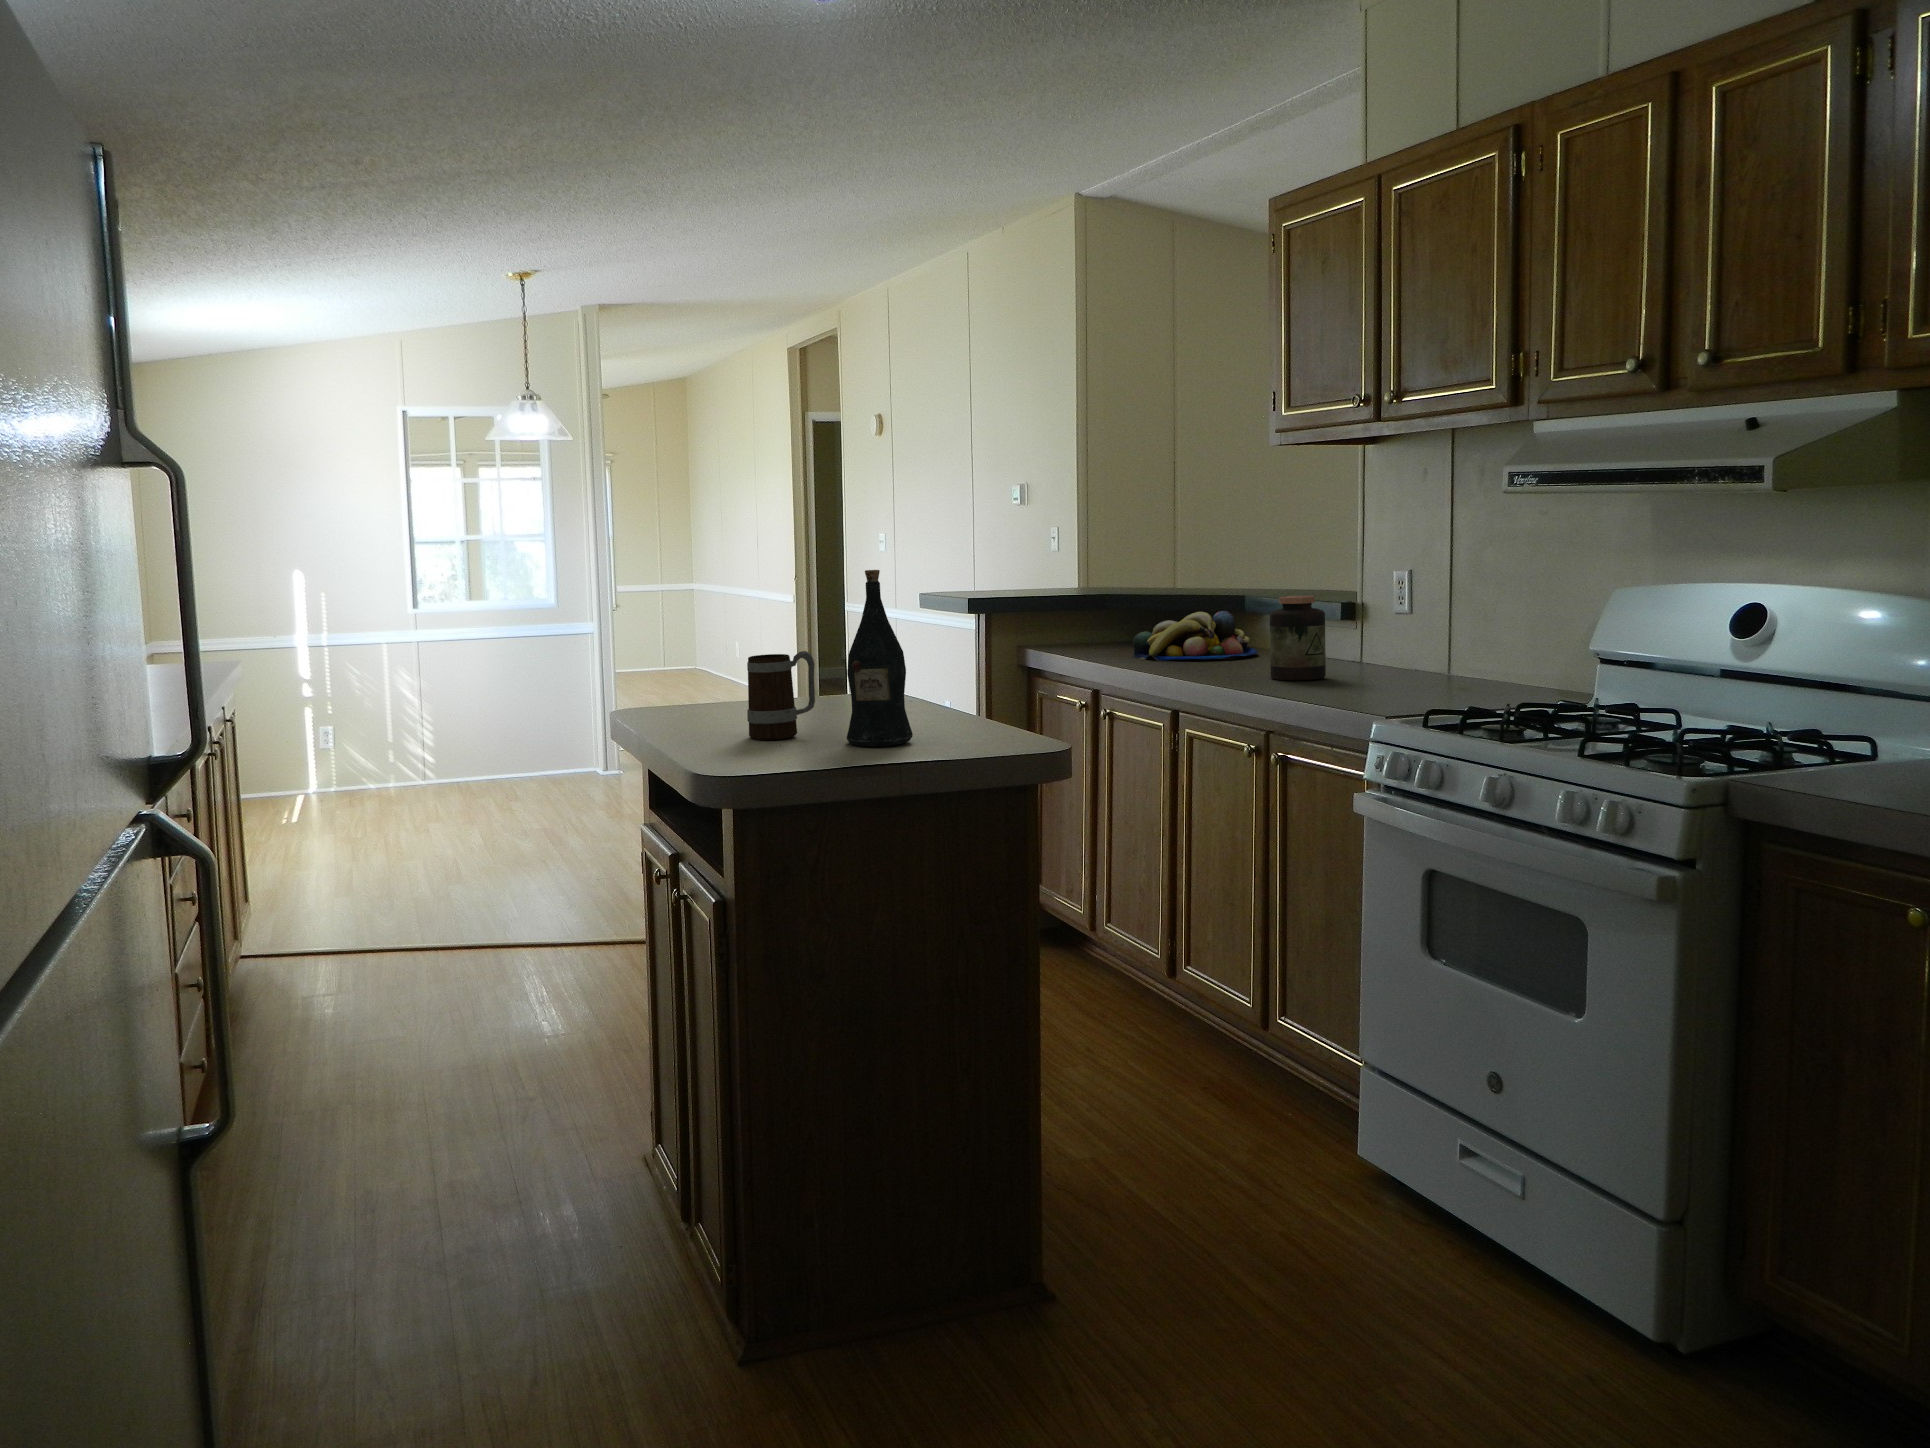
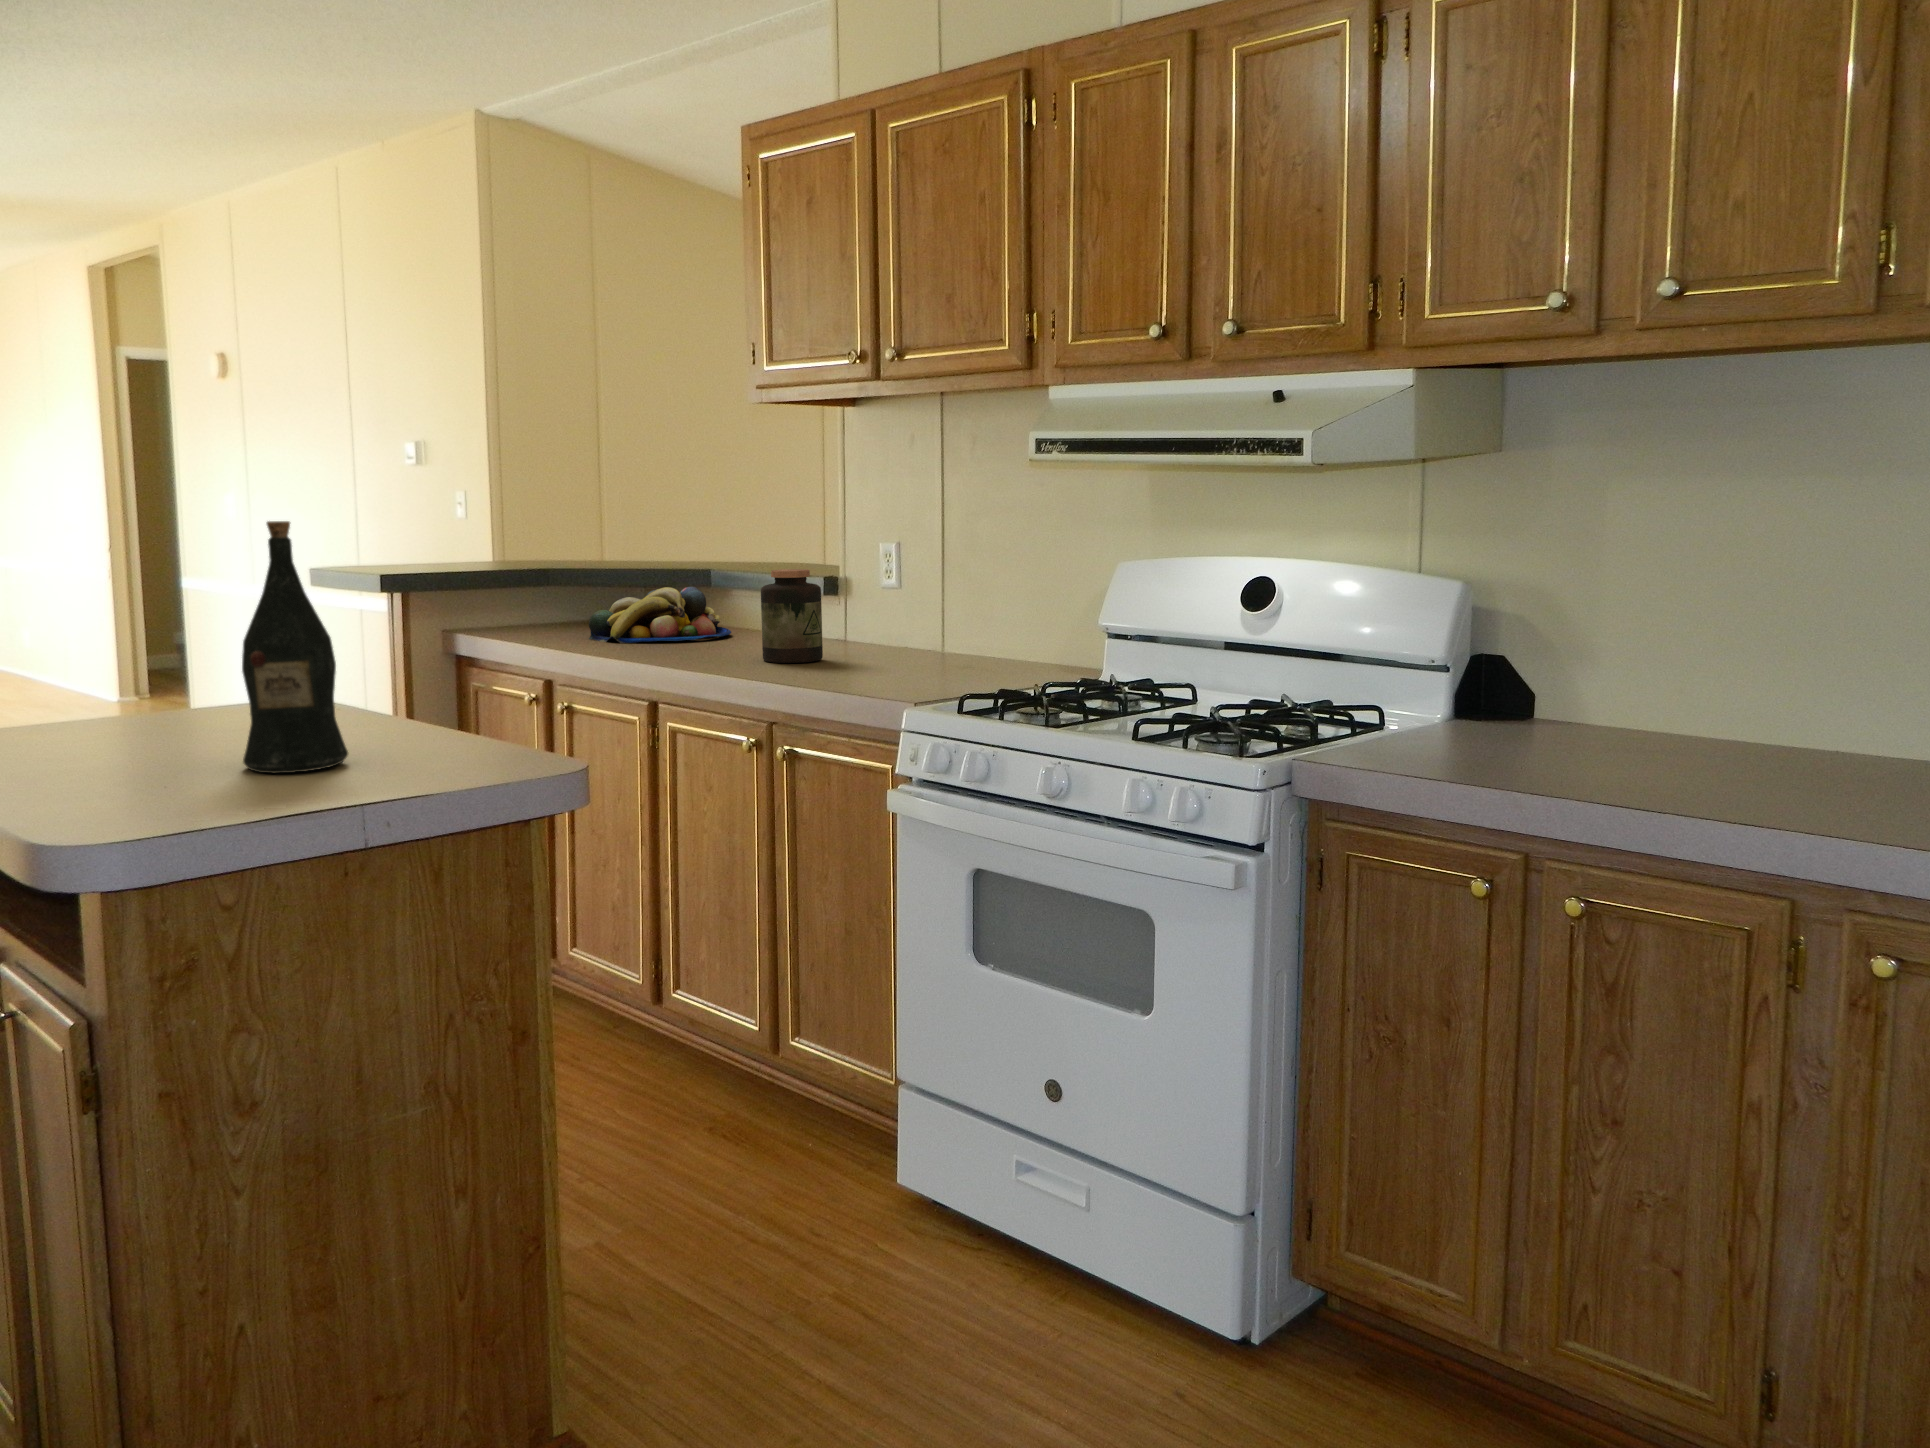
mug: present [747,651,815,740] -> none [67,638,186,772]

